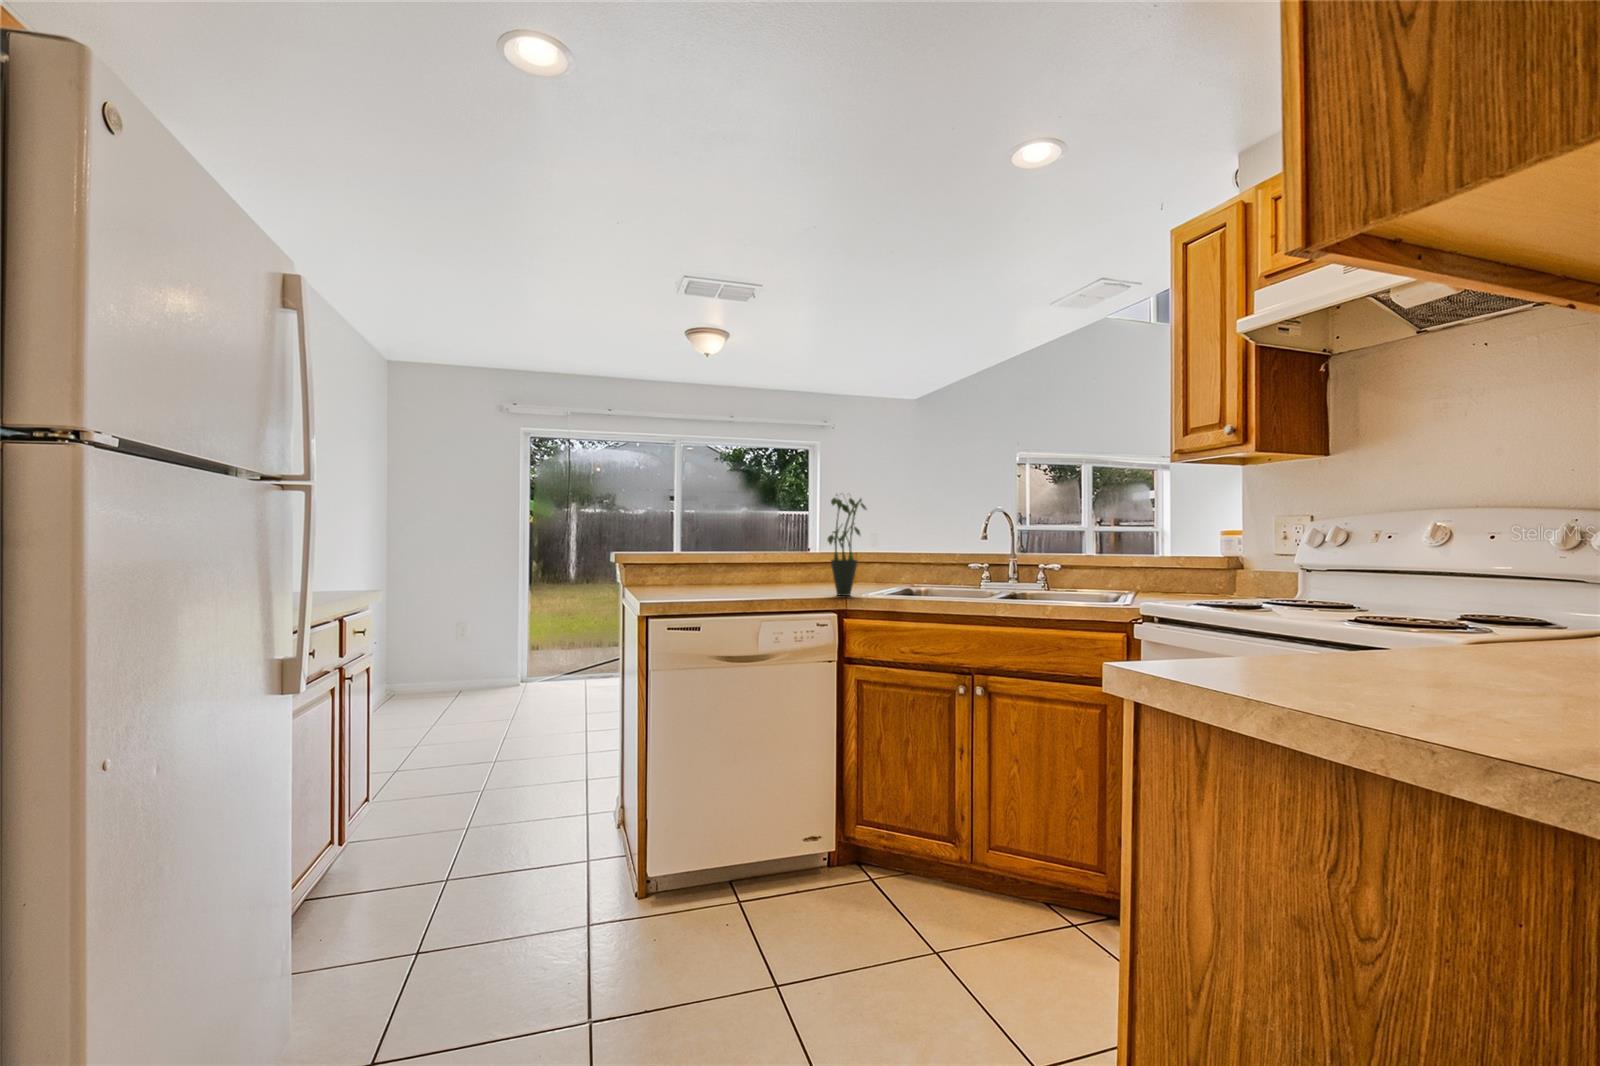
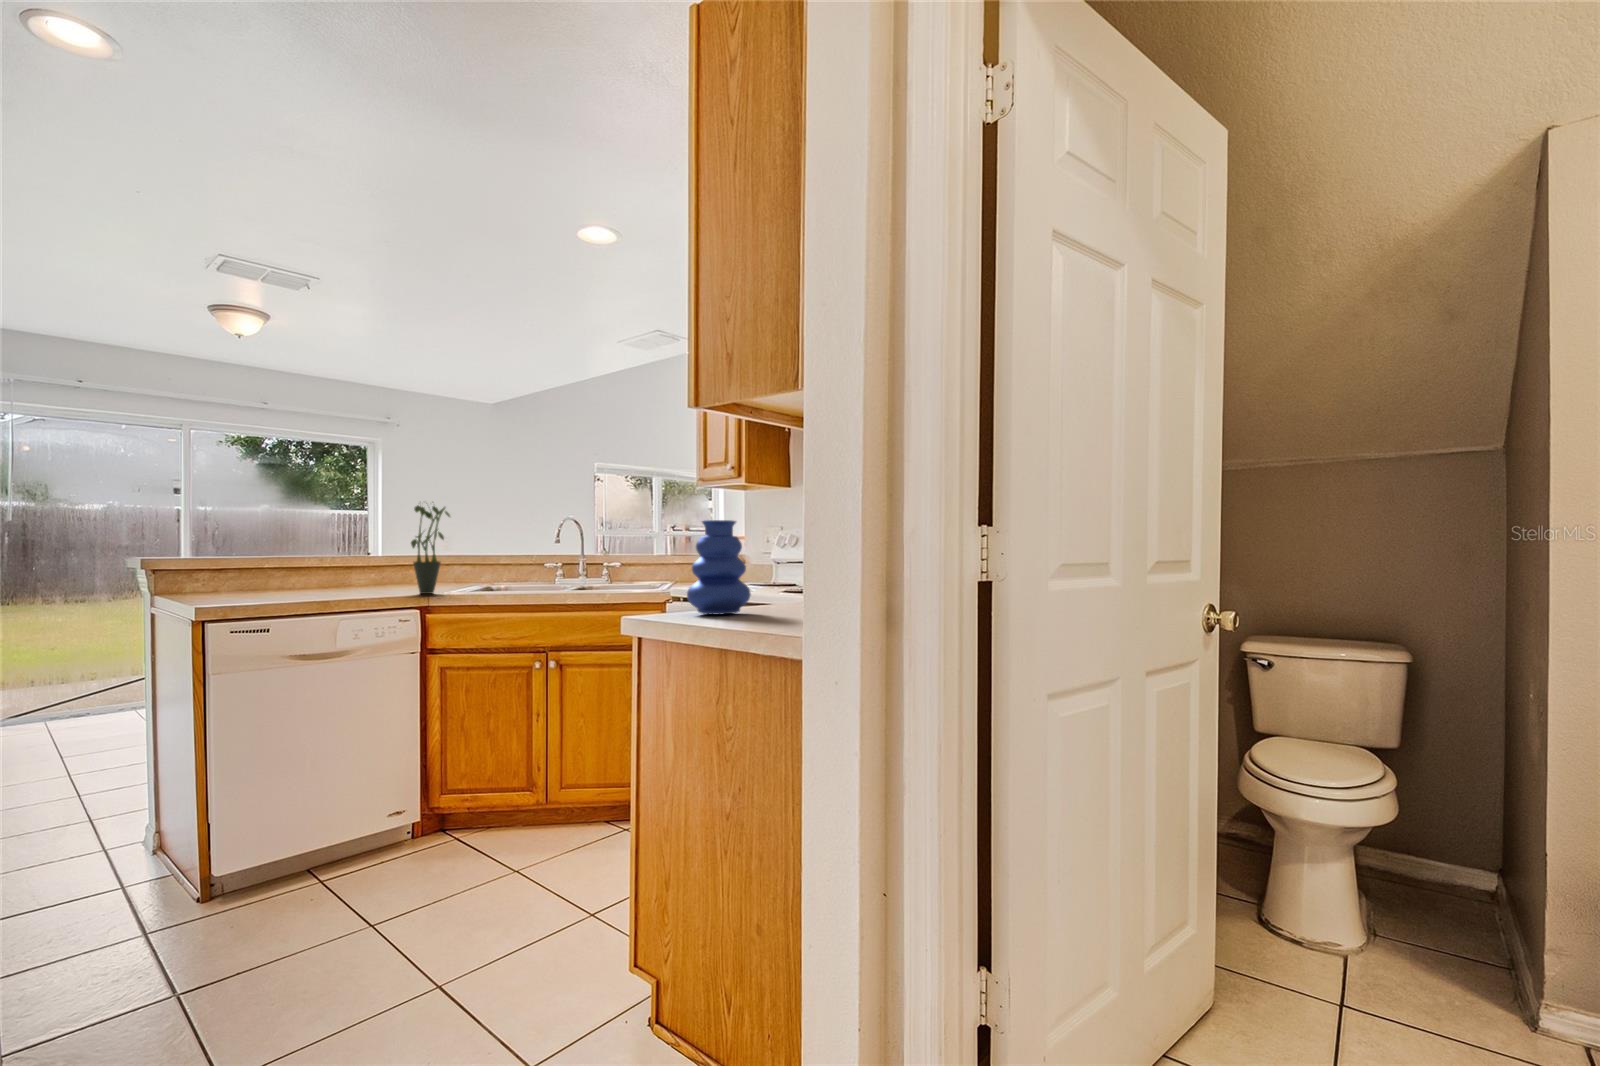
vase: none [1231,494,1387,685] -> present [687,520,751,614]

